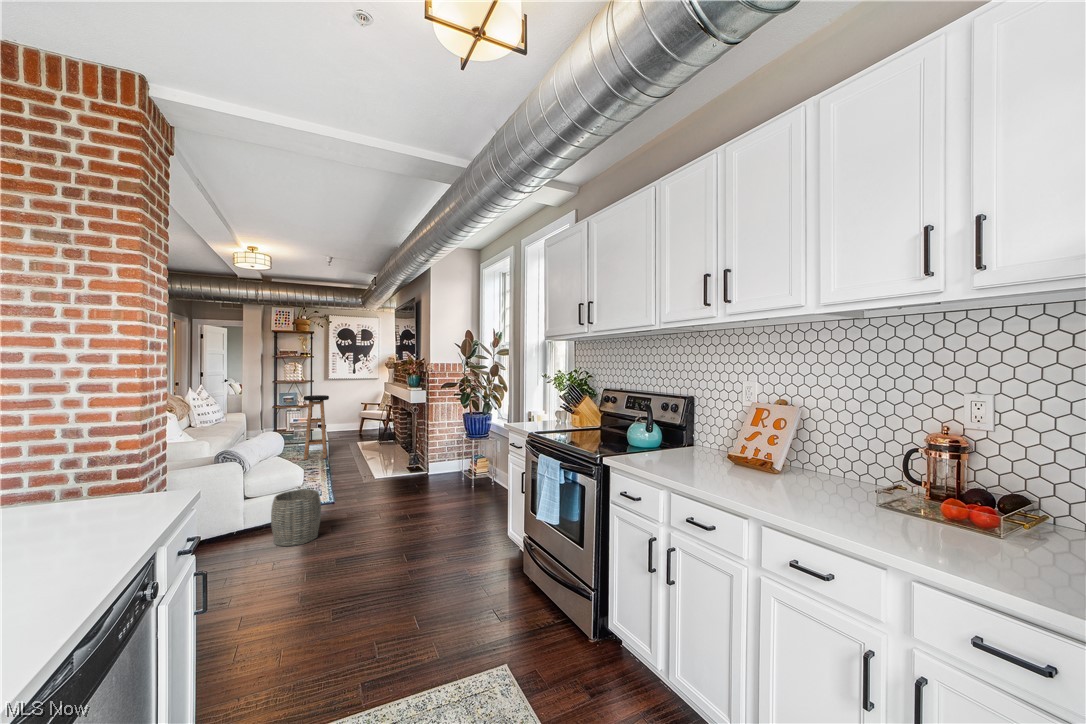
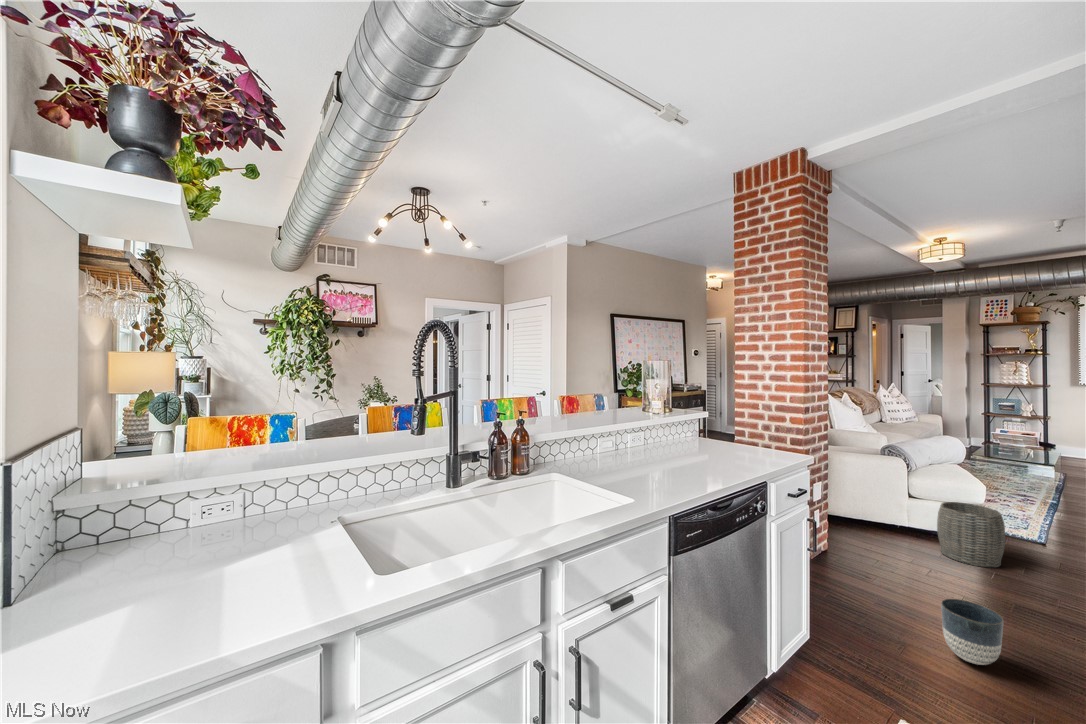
bar stool: present [303,395,329,460] -> none [1018,403,1062,487]
planter: none [307,579,352,637] -> present [941,599,1003,665]

